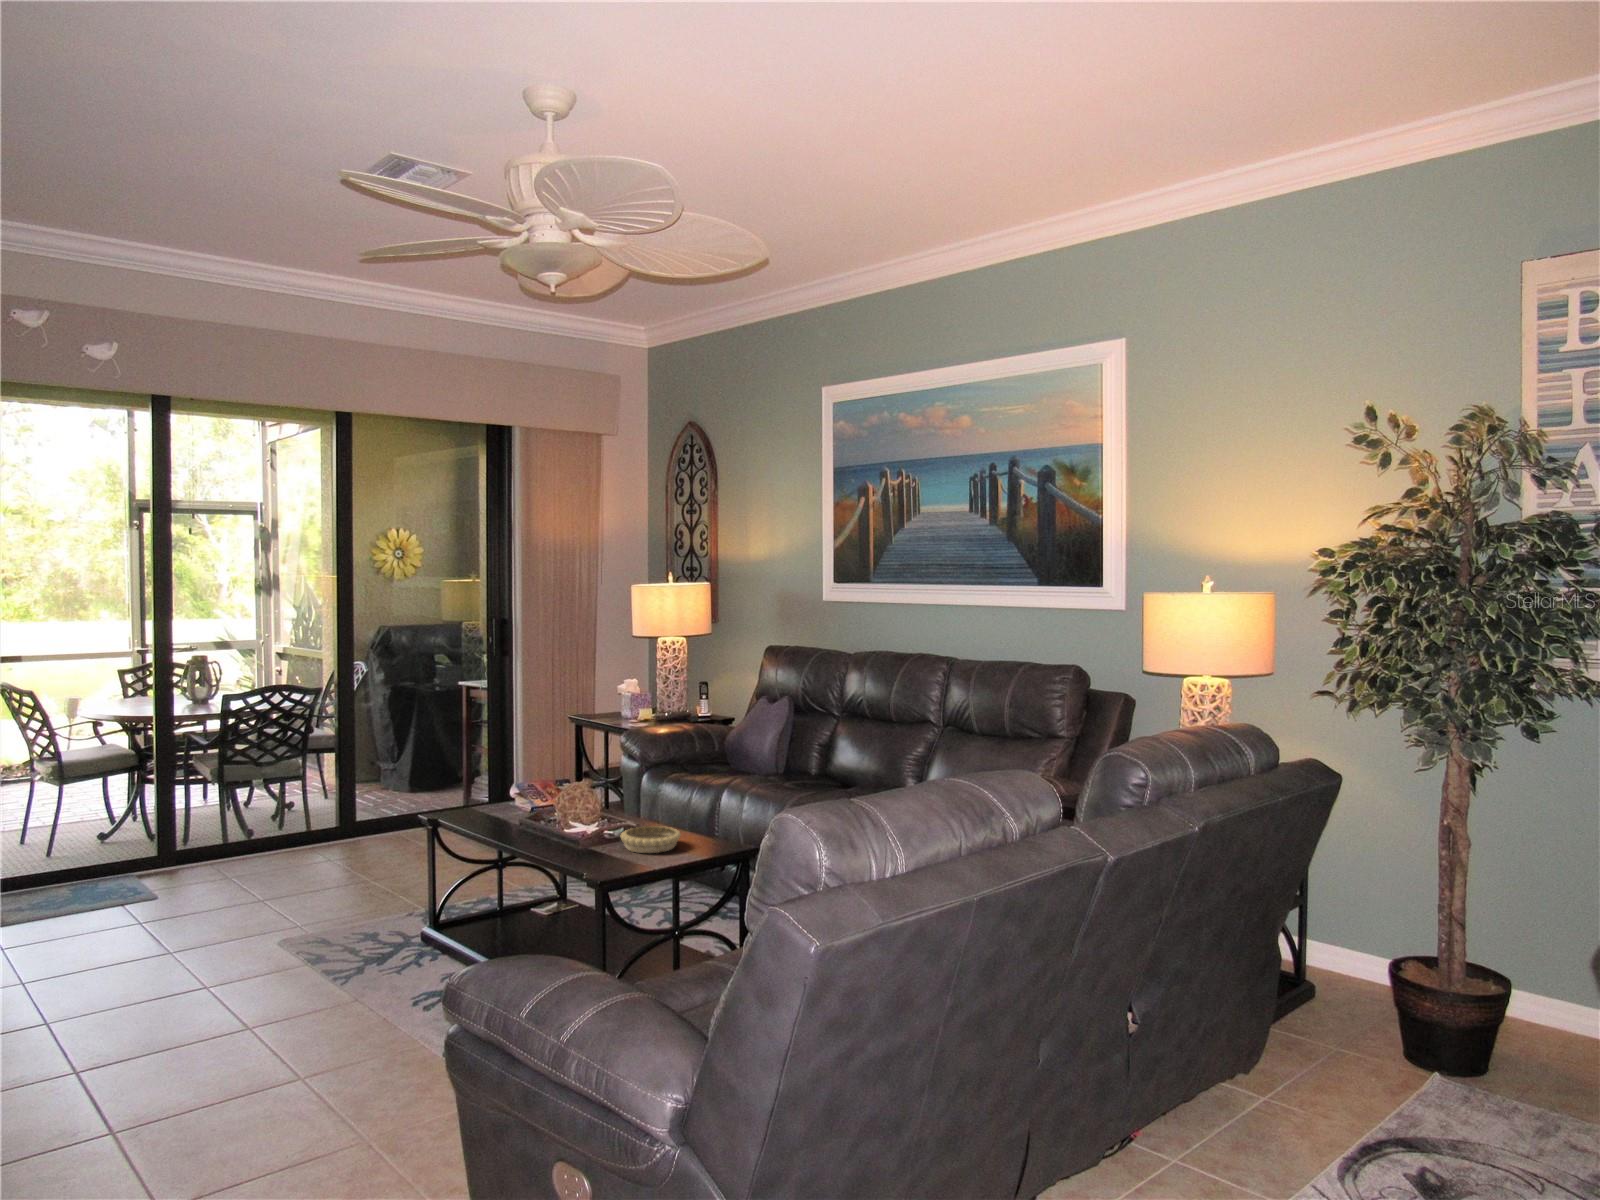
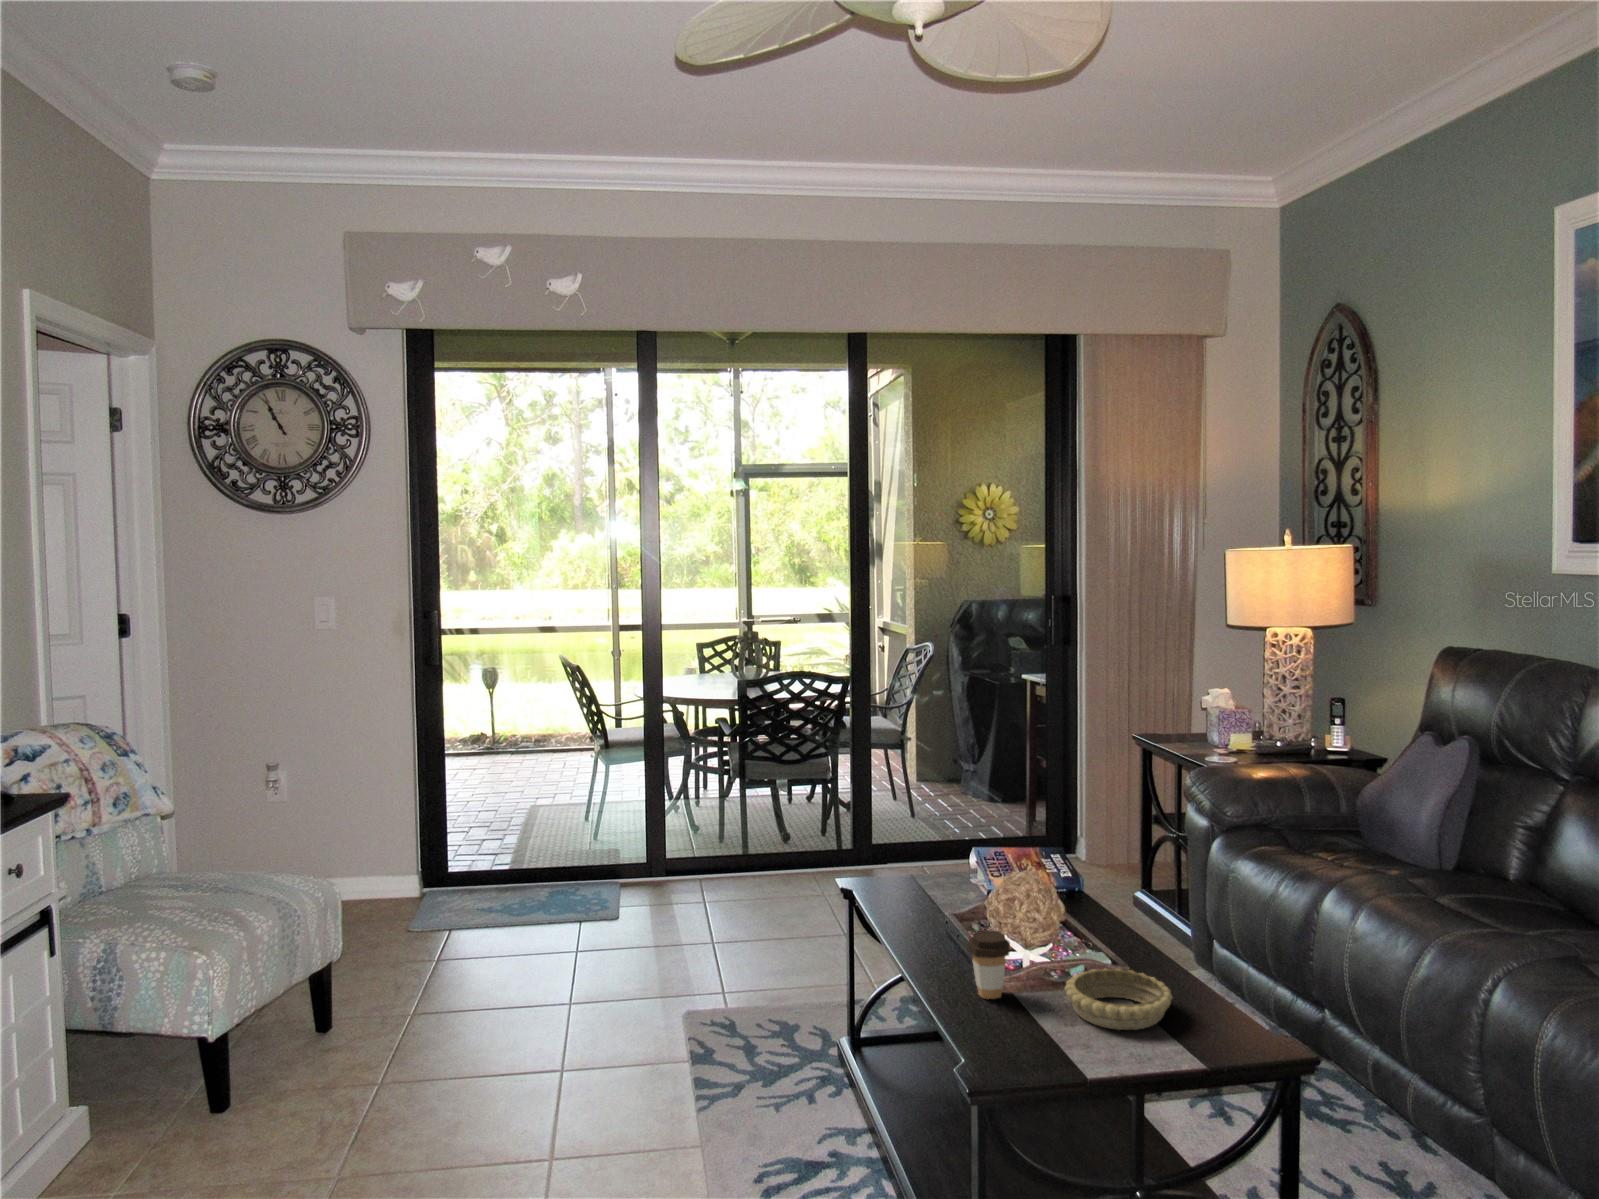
coffee cup: none [560,812,588,853] -> present [968,930,1010,999]

